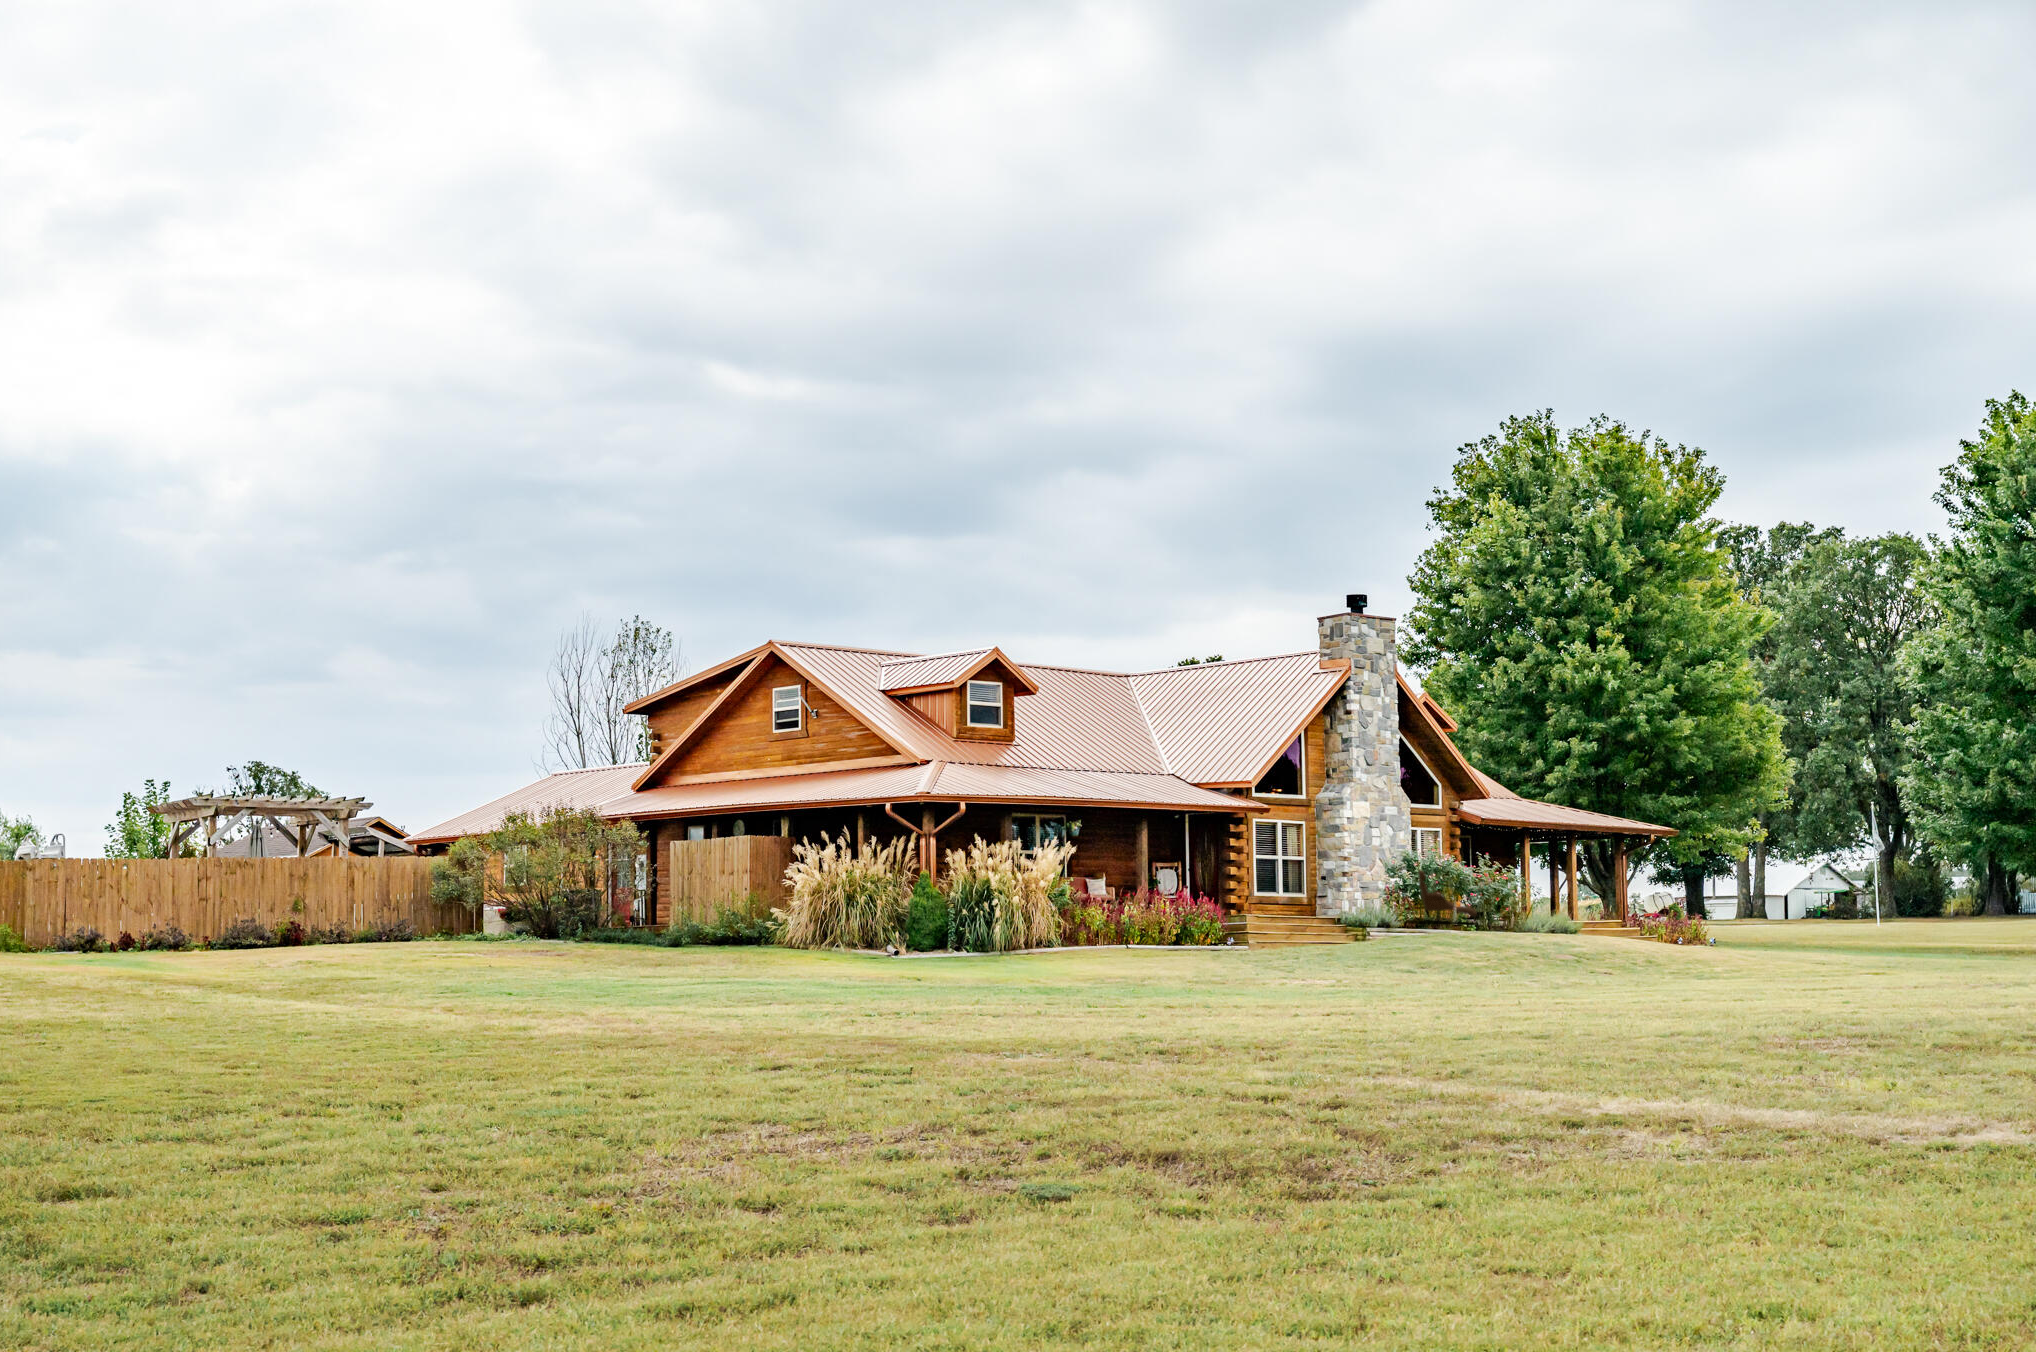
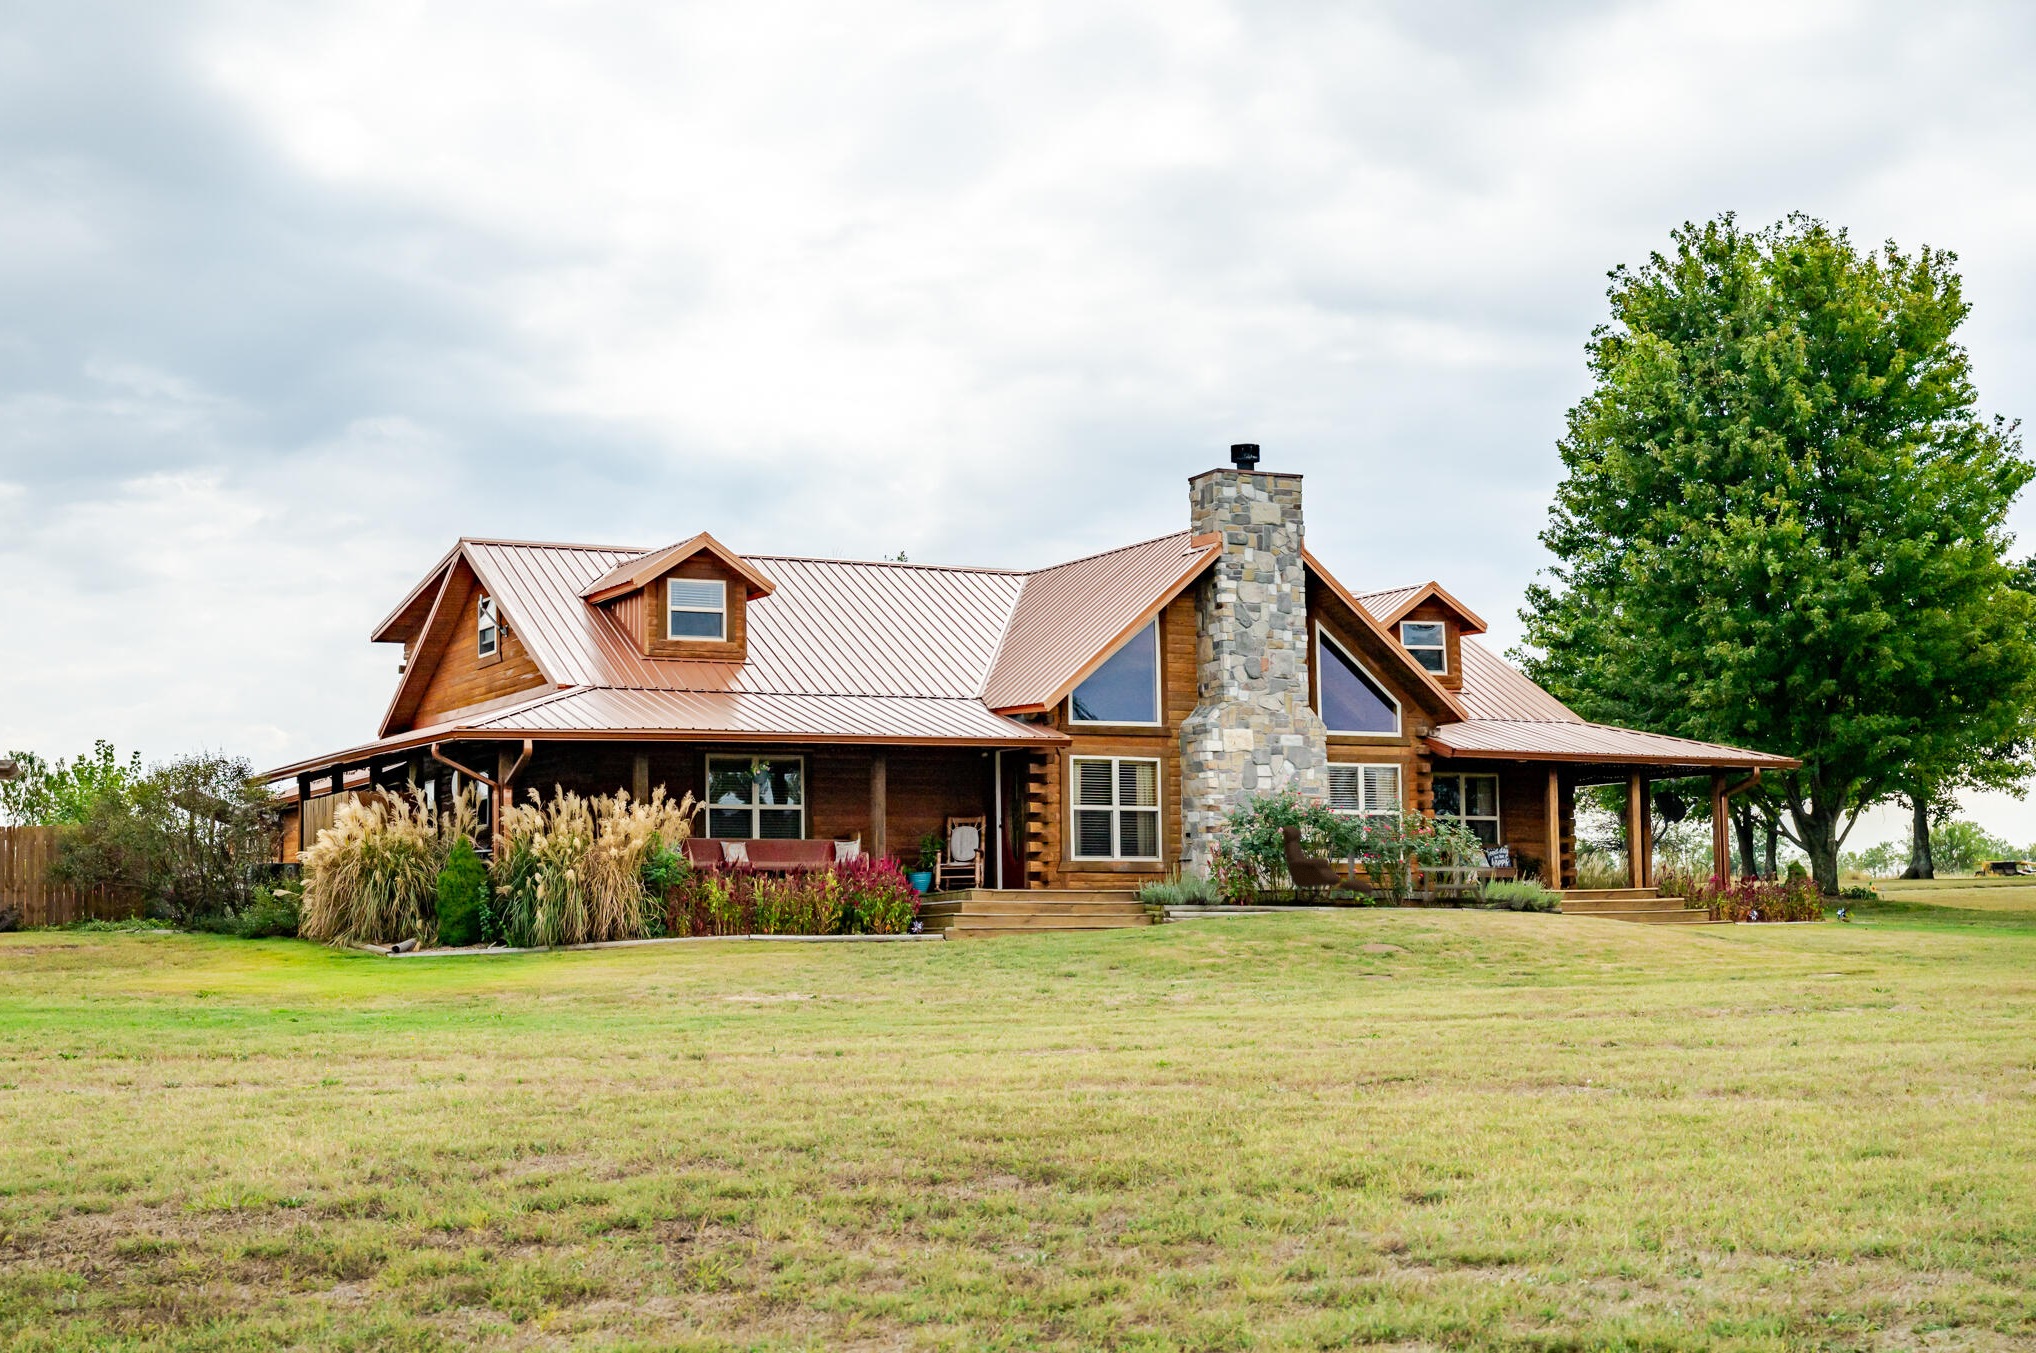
round table: none [1490,896,1544,921] -> present [1419,867,1495,902]

